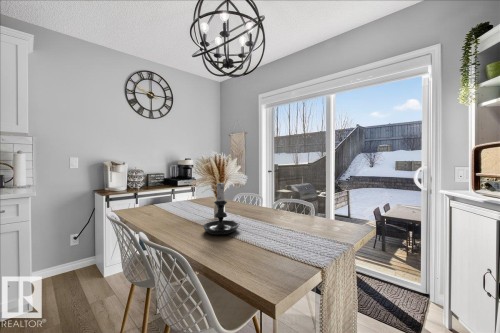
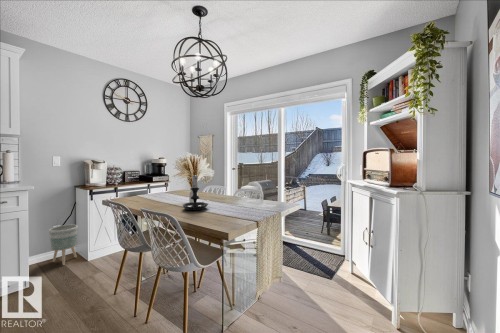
planter: none [62,234,94,282] -> present [49,225,78,265]

